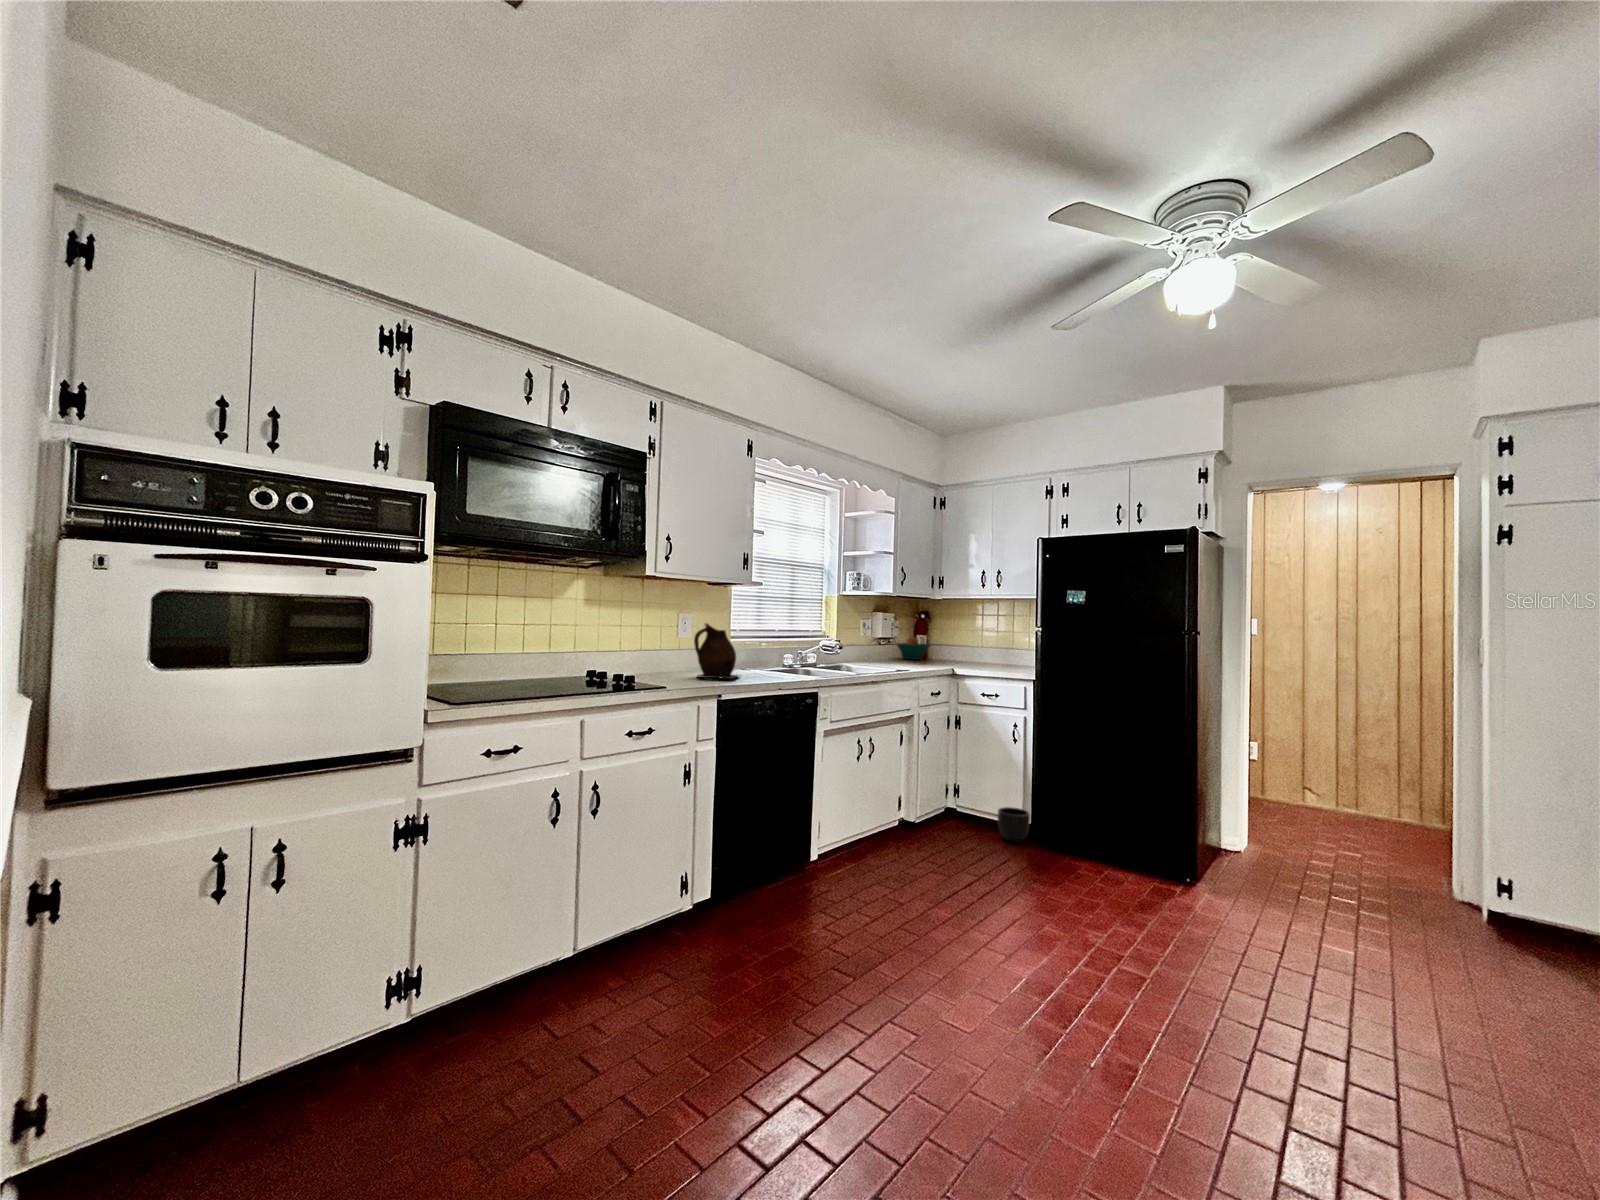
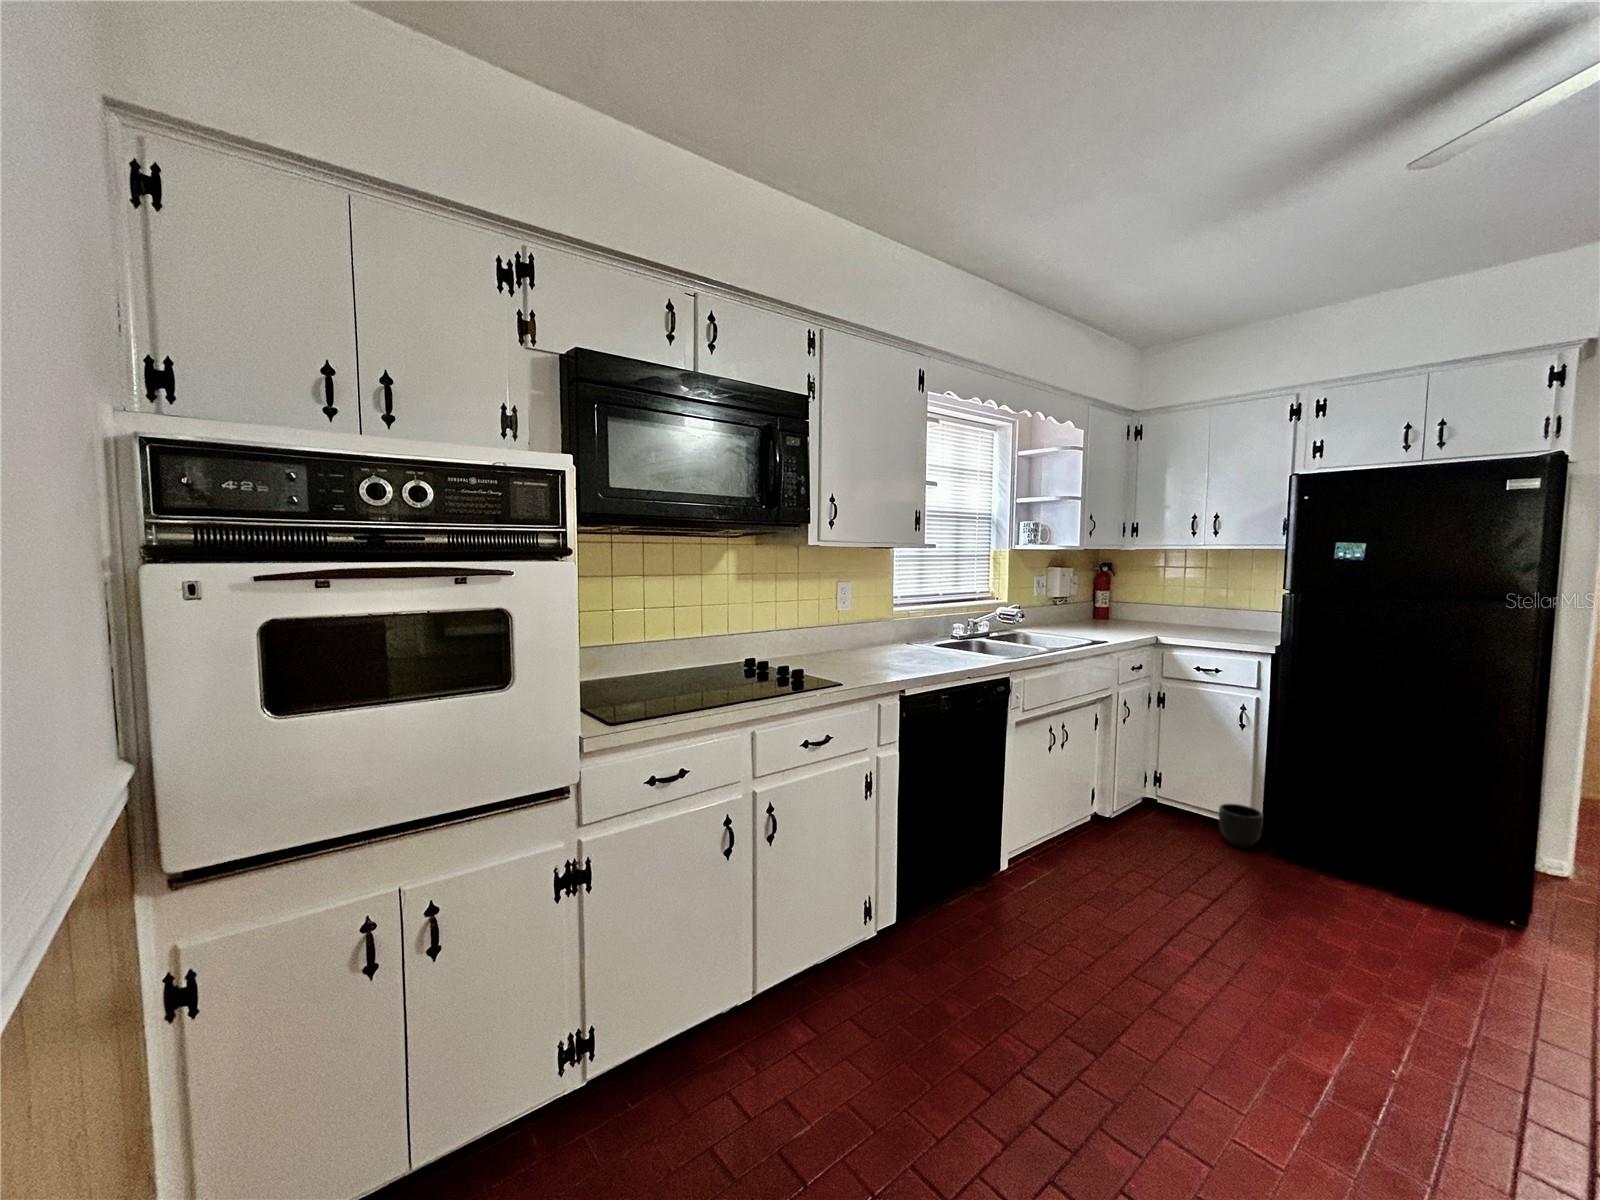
ceramic pitcher: present [694,623,740,679] -> none [864,598,918,665]
fruit bowl: present [897,637,931,660] -> none [1069,593,1118,620]

